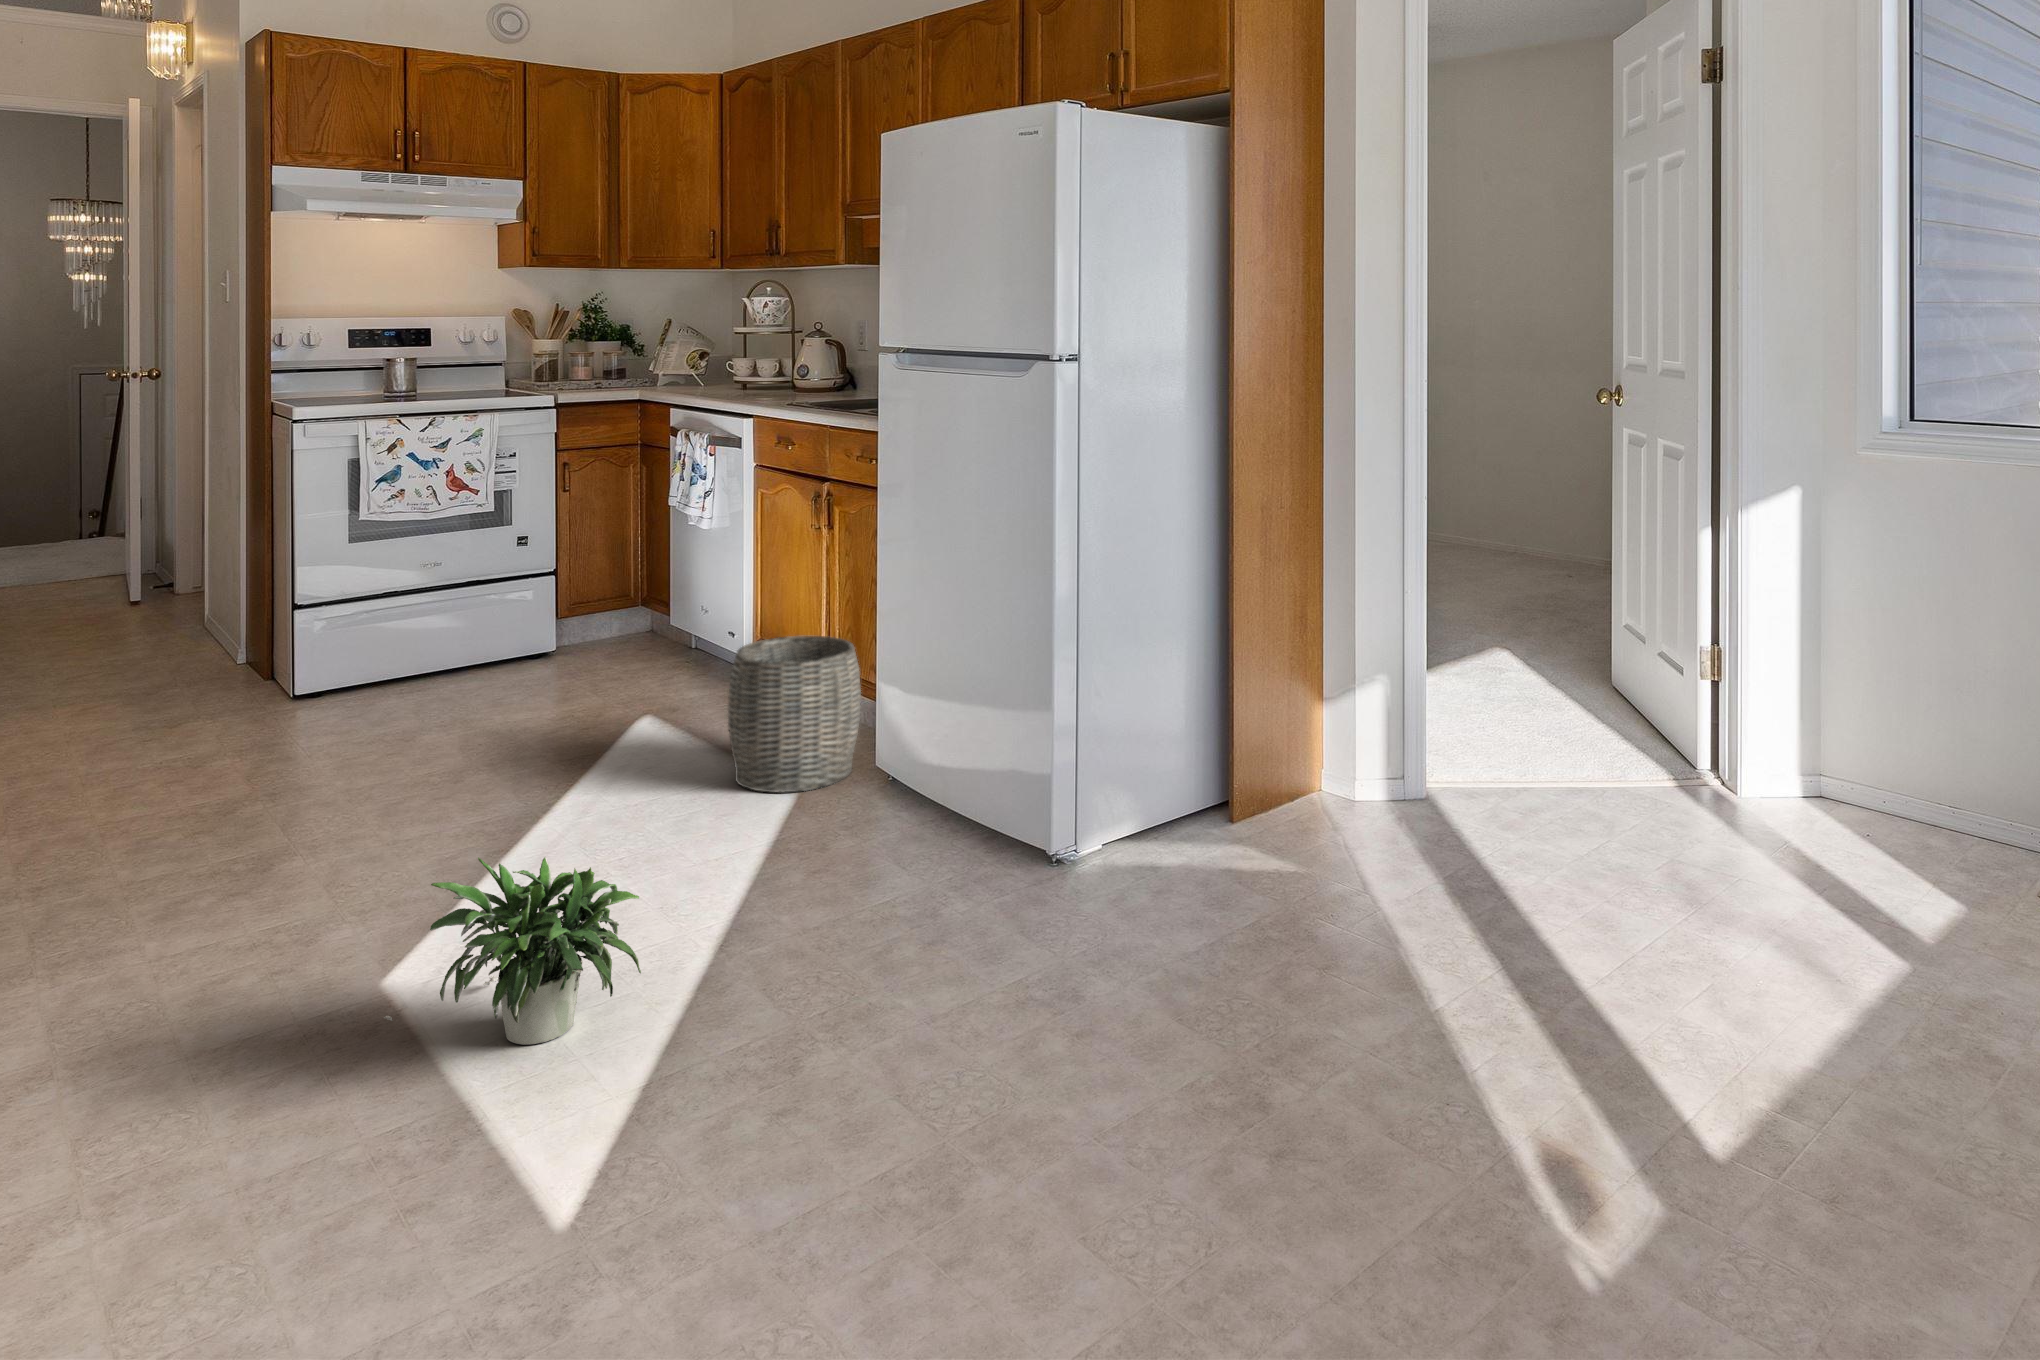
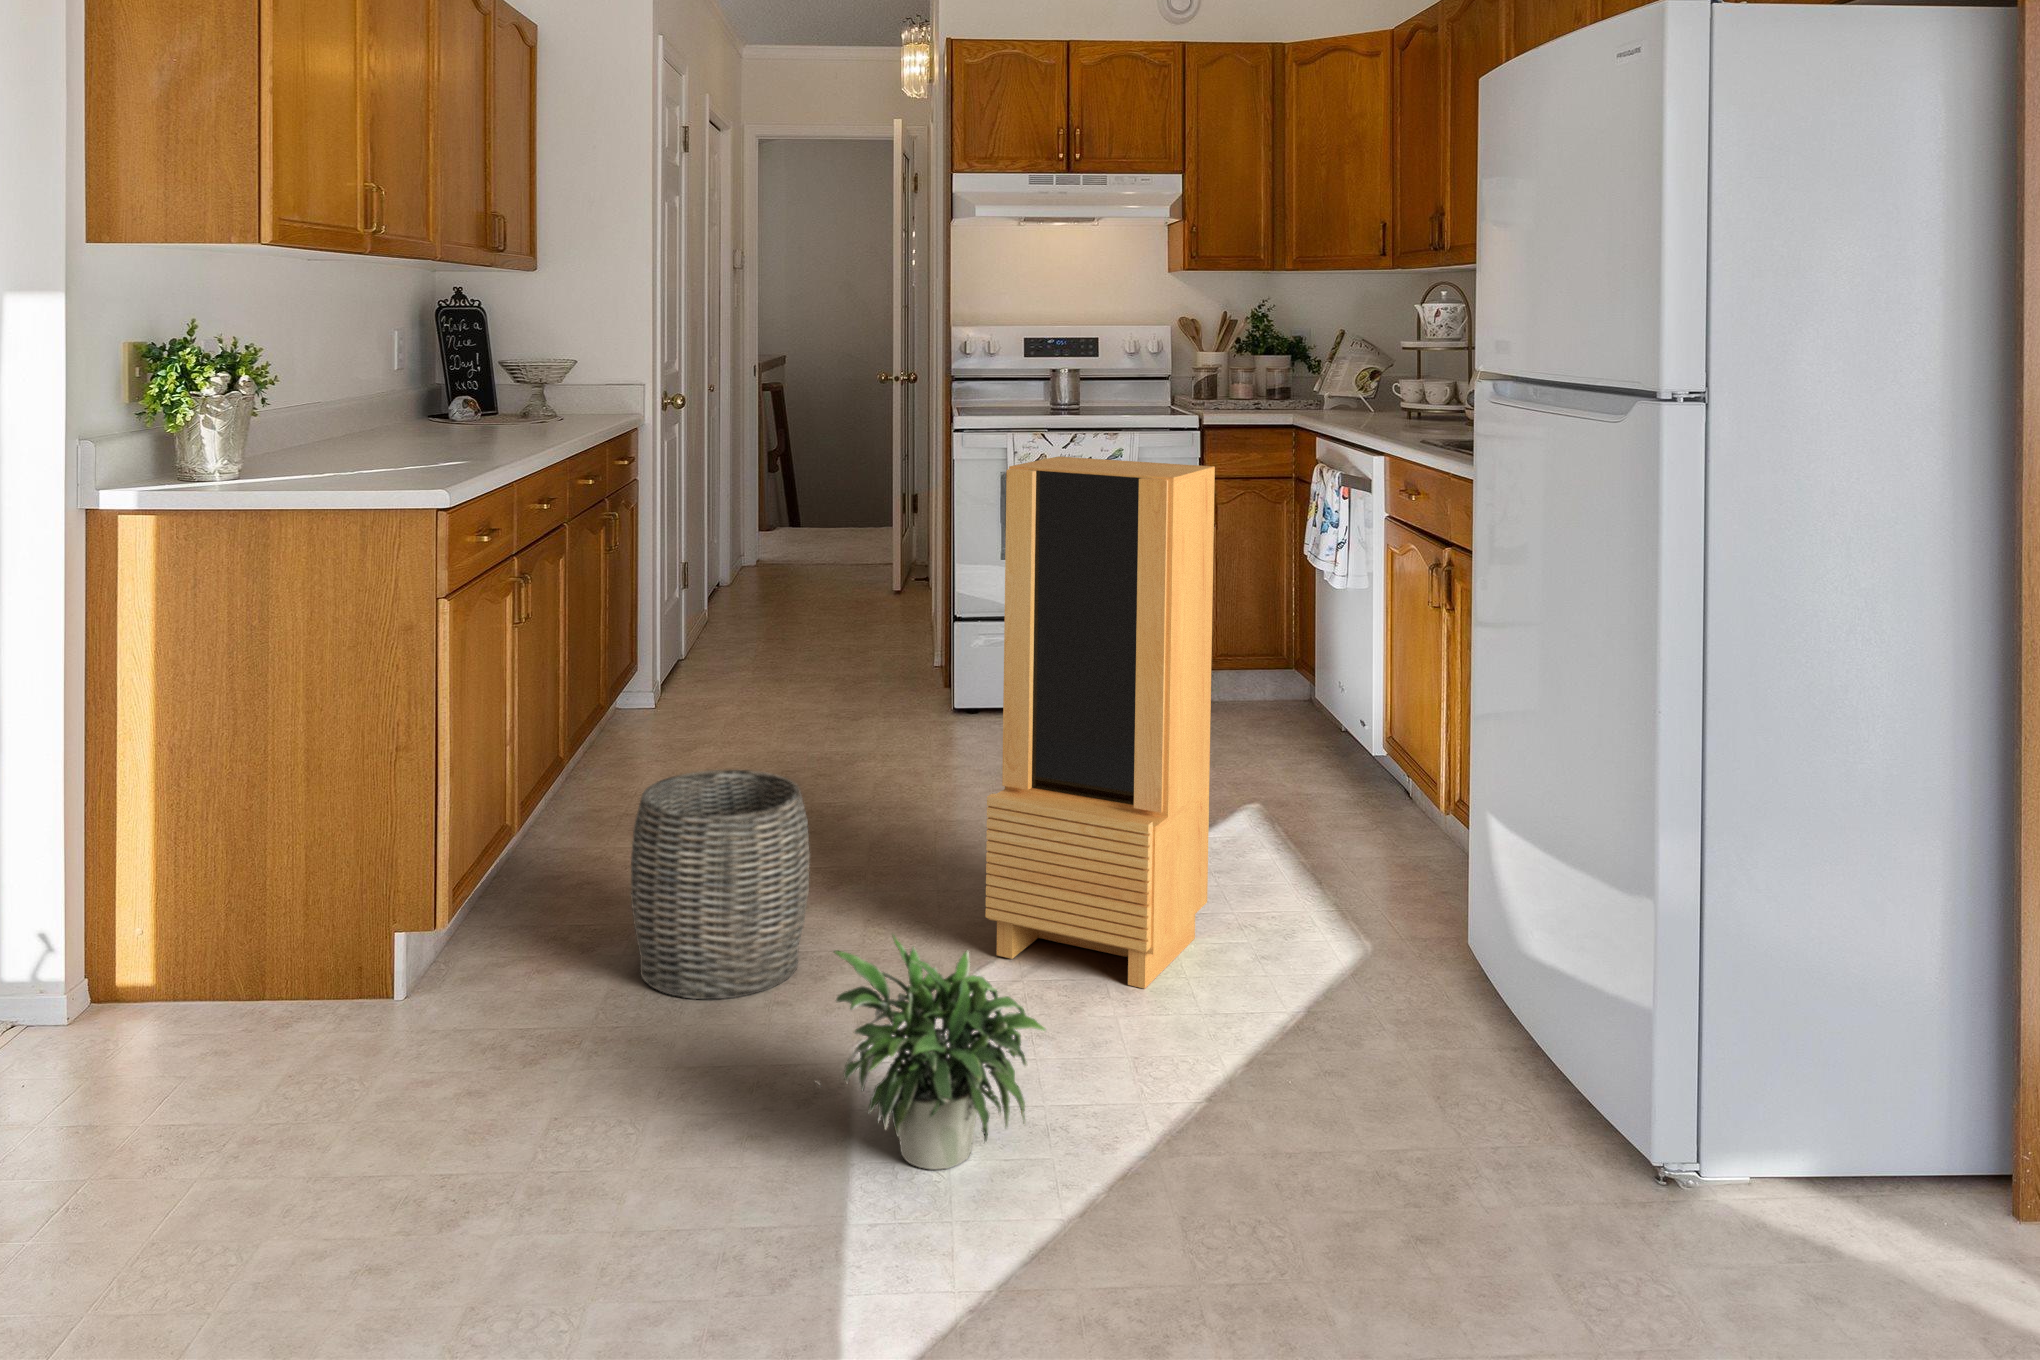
storage cabinet: none [485,433,678,879] -> present [985,456,1215,989]
woven basket: present [728,636,861,793] -> present [631,770,810,999]

